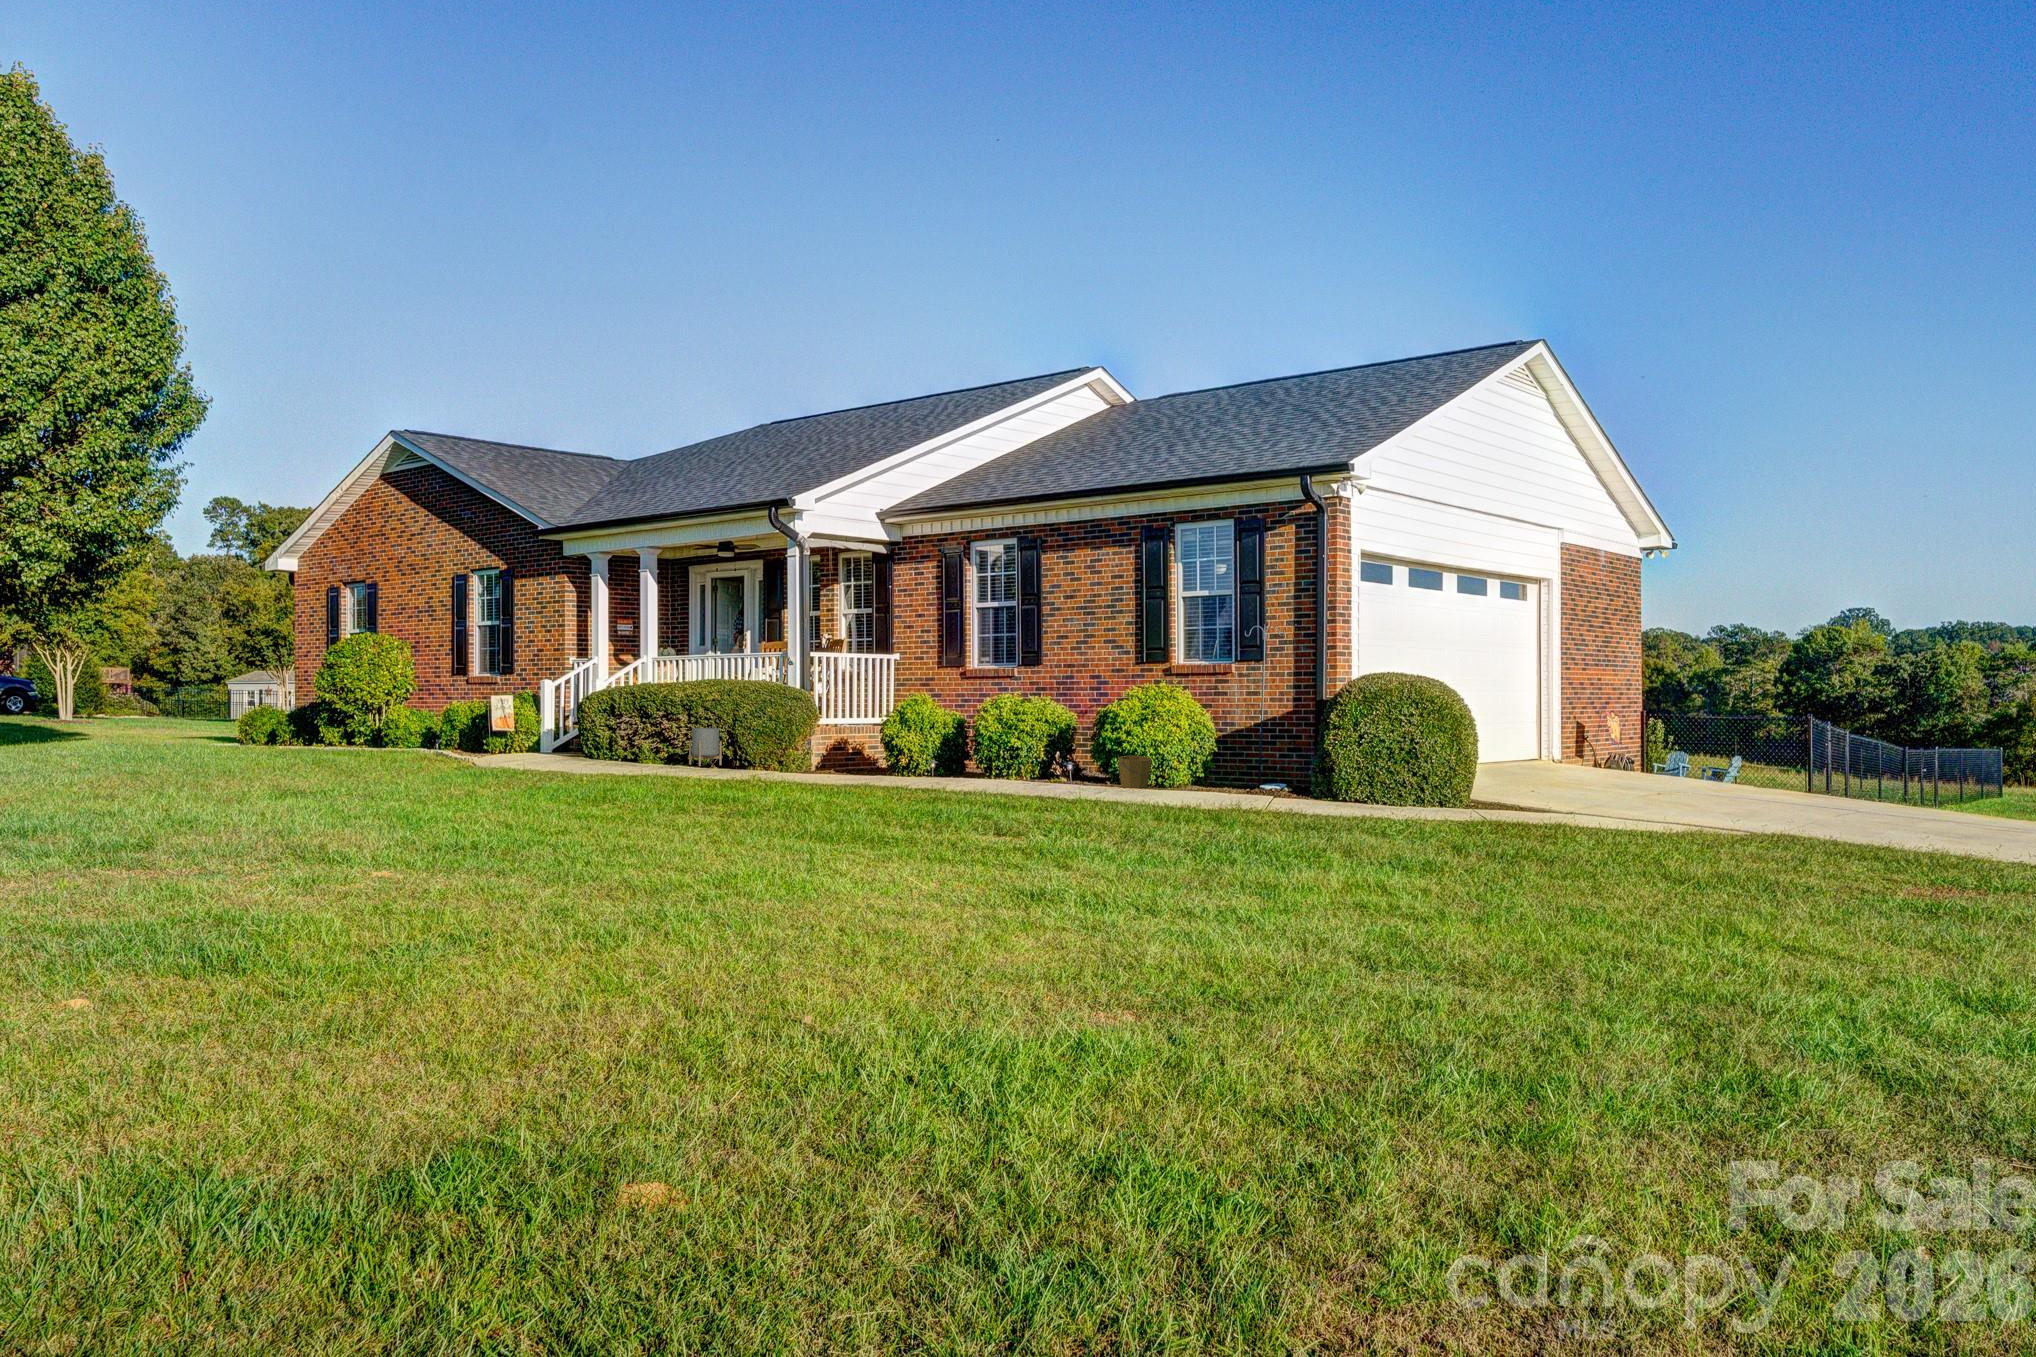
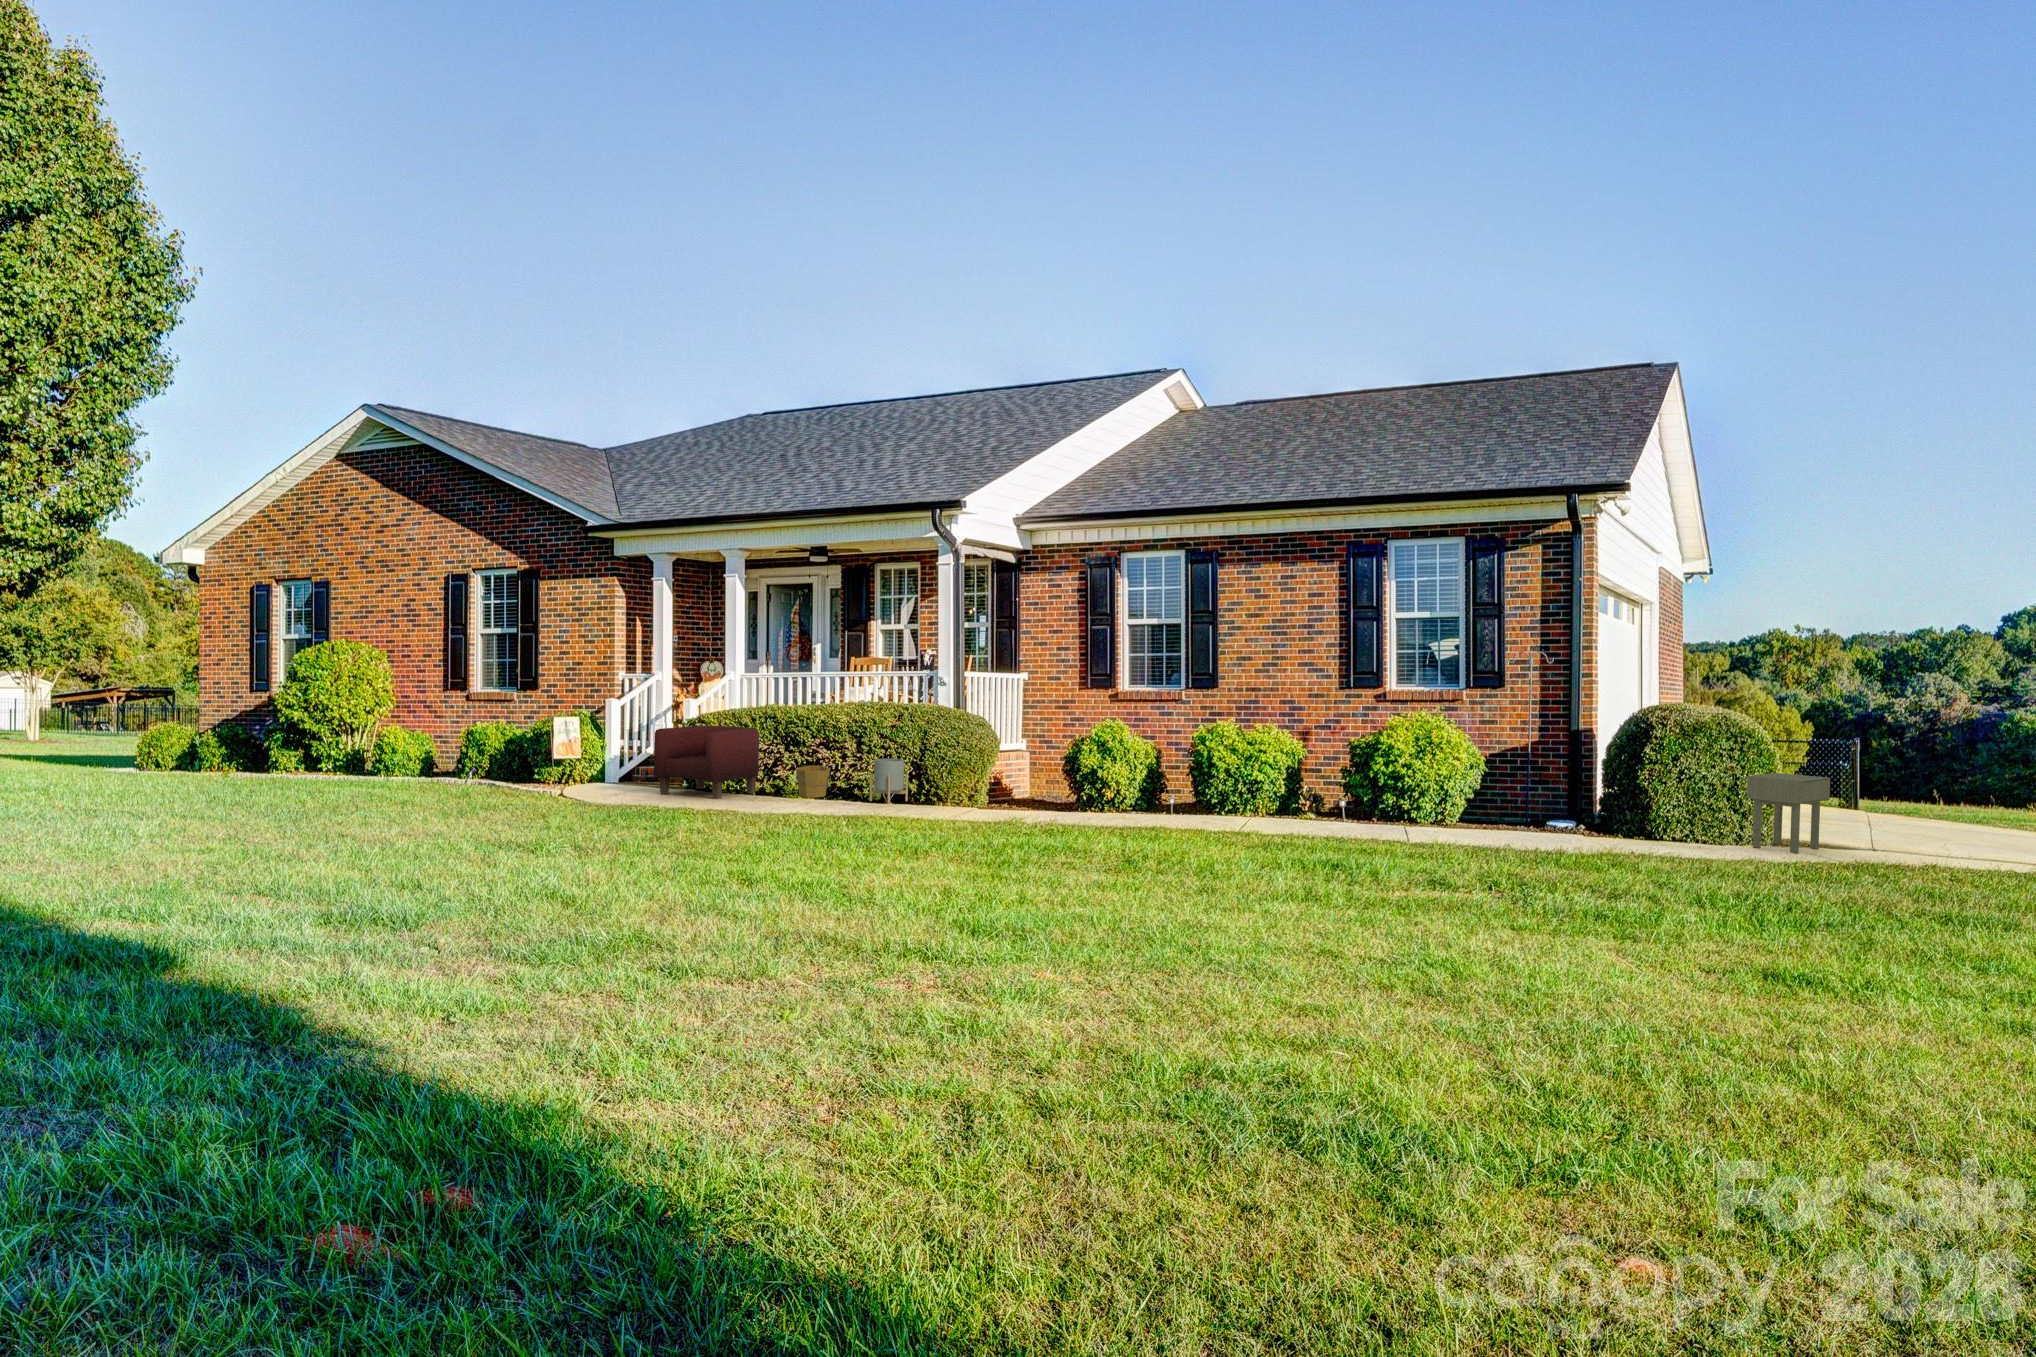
armchair: none [525,700,616,761] -> present [654,726,759,799]
side table: none [1366,737,1448,809] -> present [1747,773,1830,853]
bucket: present [1118,756,1152,788] -> present [796,766,831,797]

